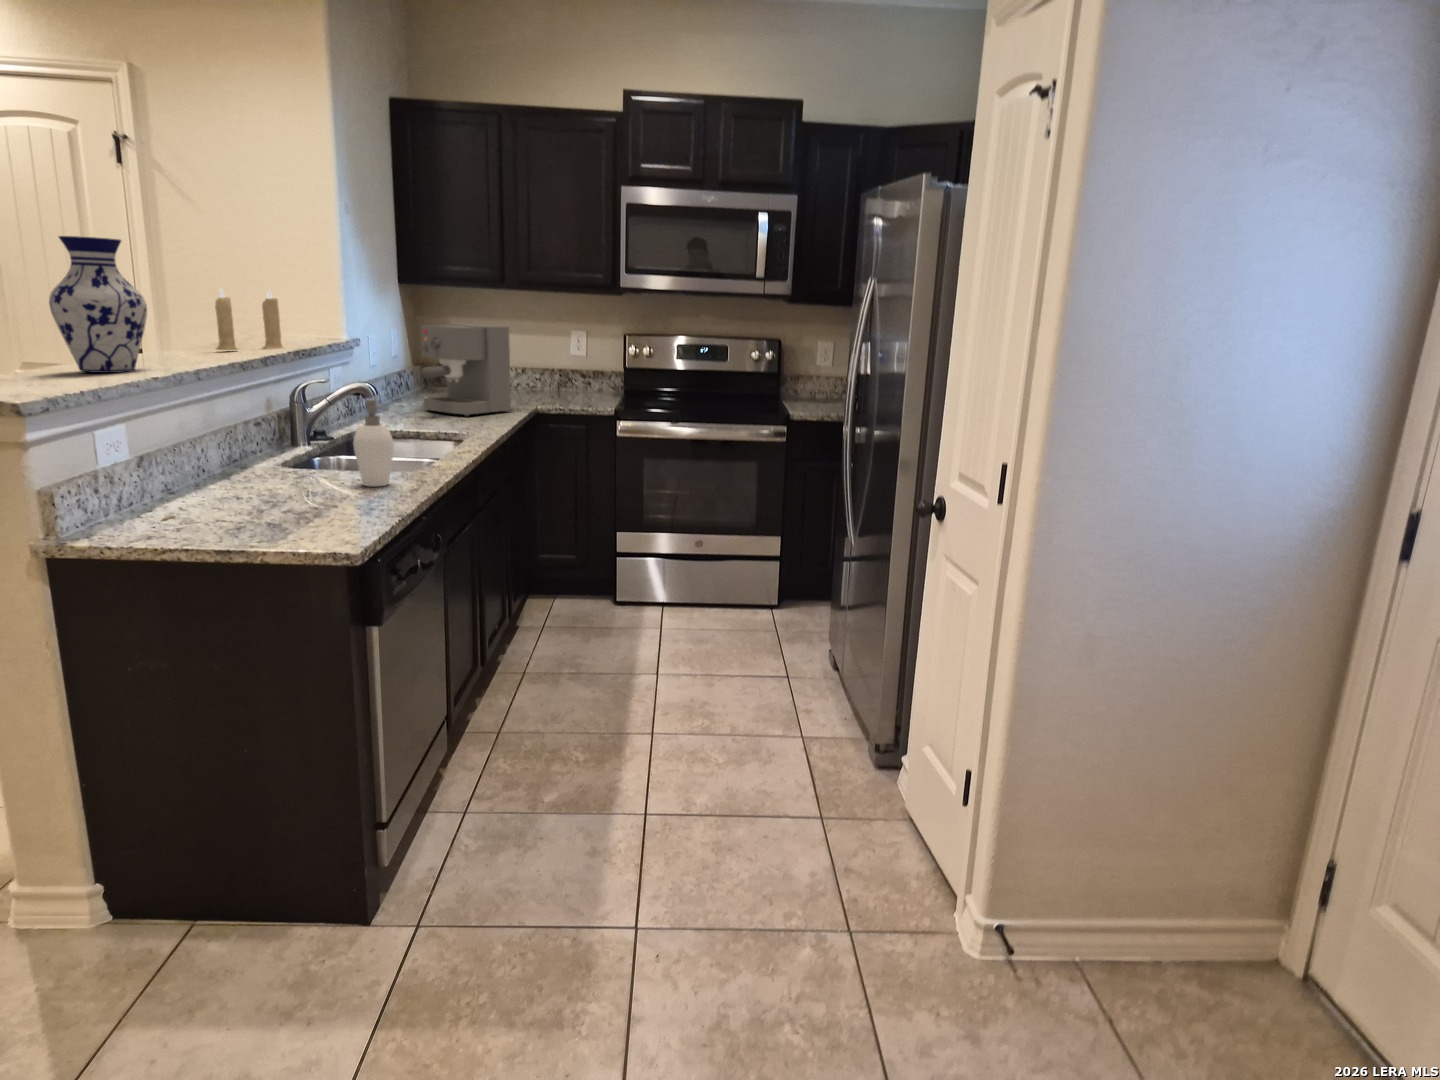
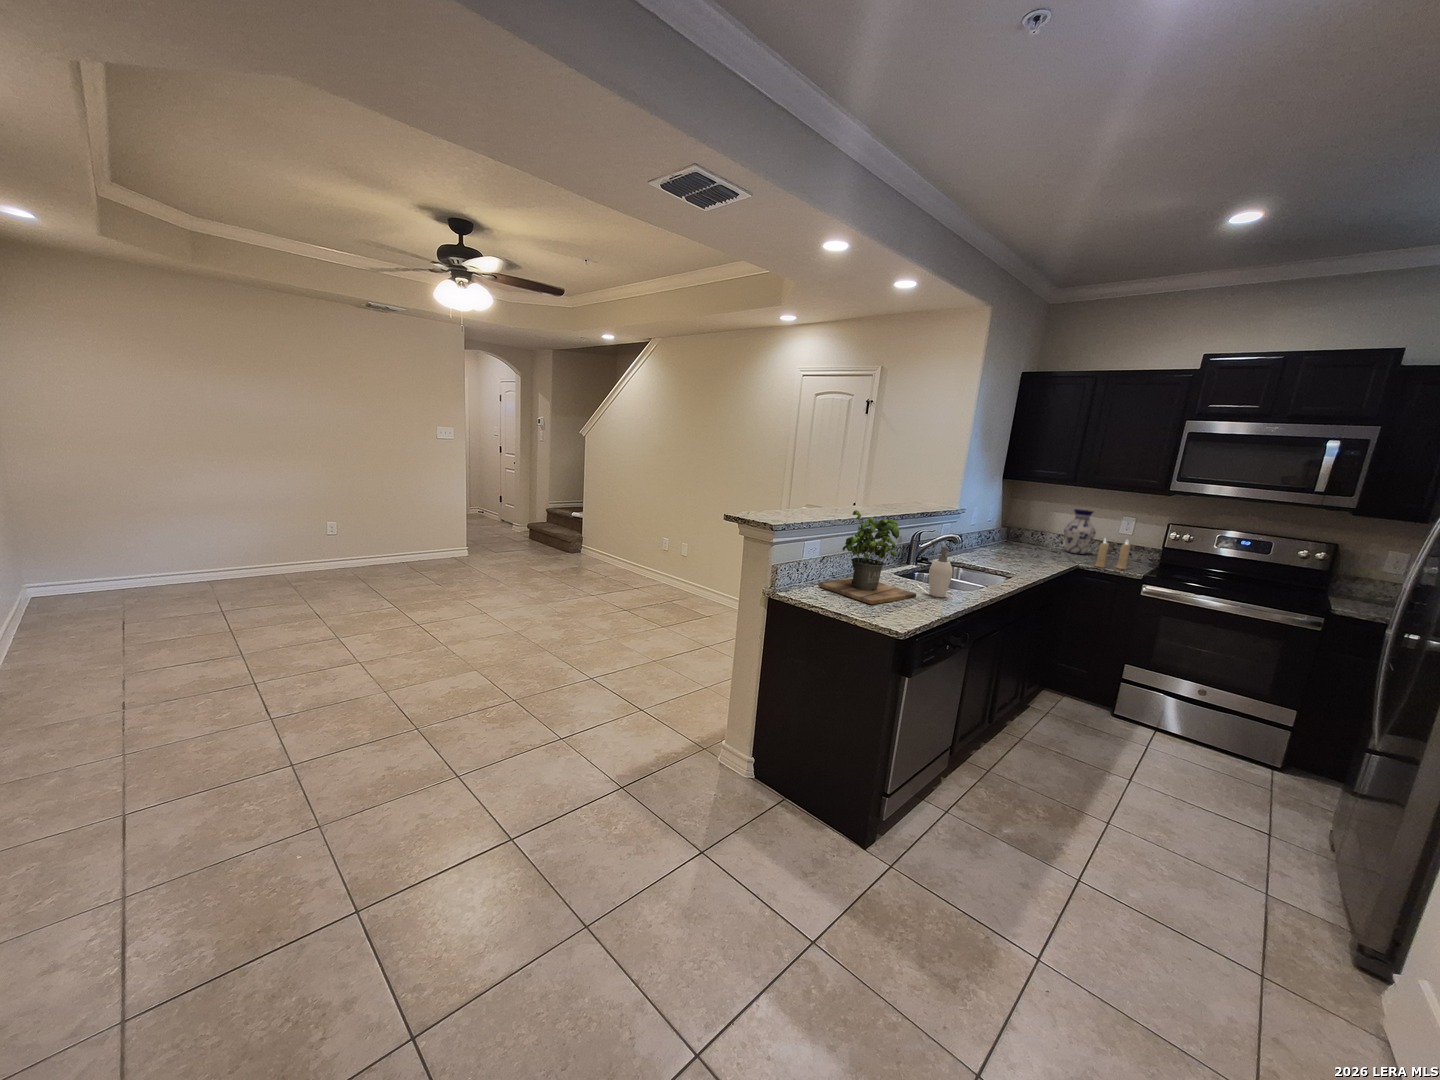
vase: present [49,236,147,373] -> present [1064,509,1096,554]
candle: present [215,289,283,350] -> present [1095,539,1130,569]
coffee maker: present [420,324,511,416] -> none [995,502,1066,565]
potted plant: none [145,351,344,522] -> present [818,510,916,604]

